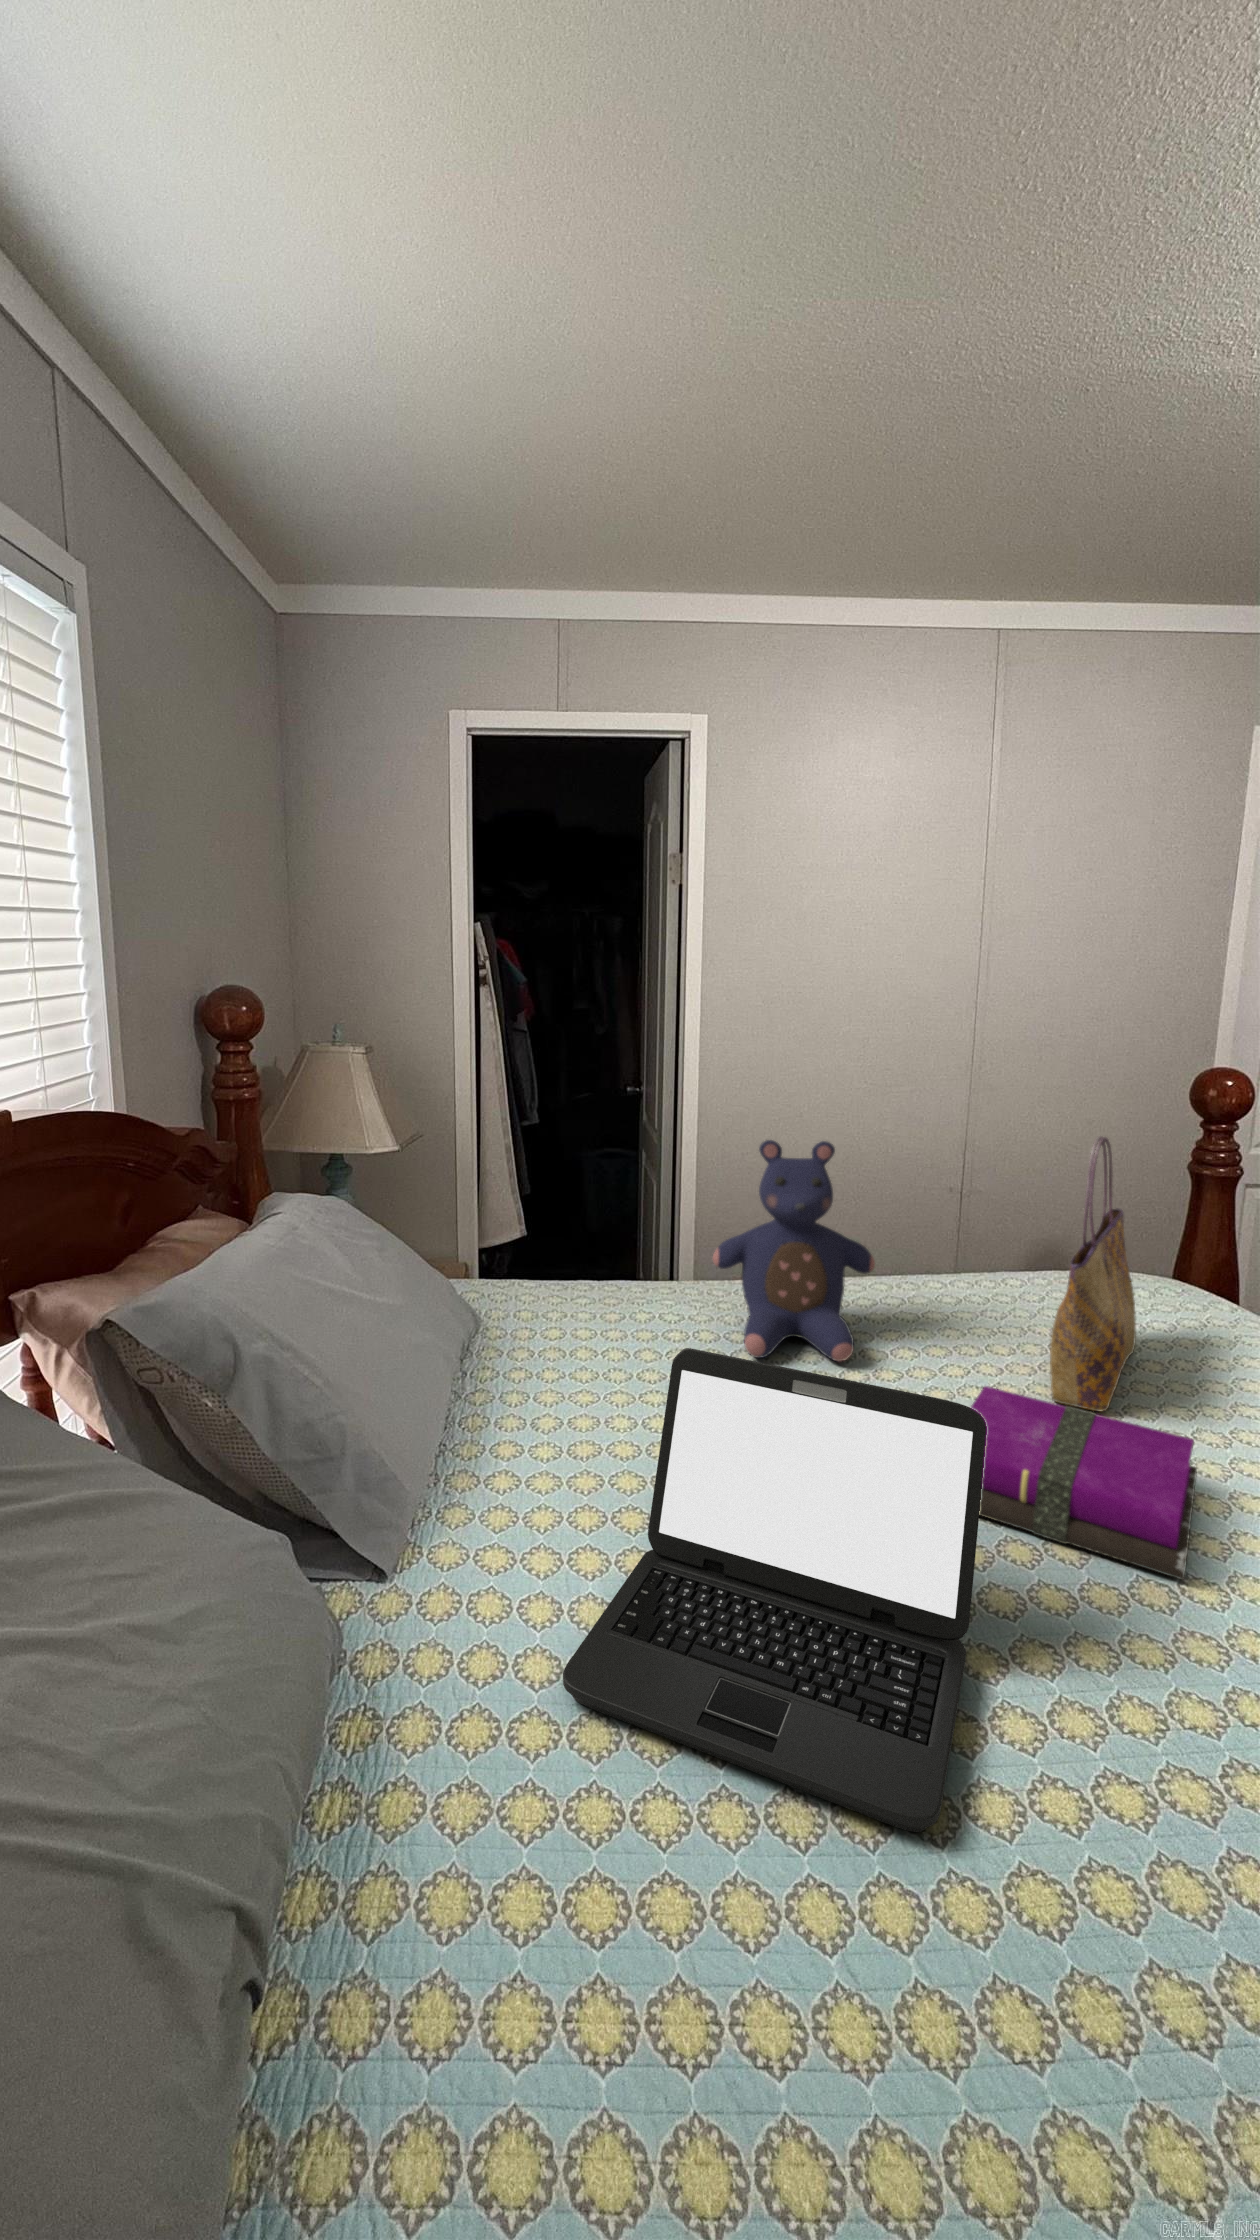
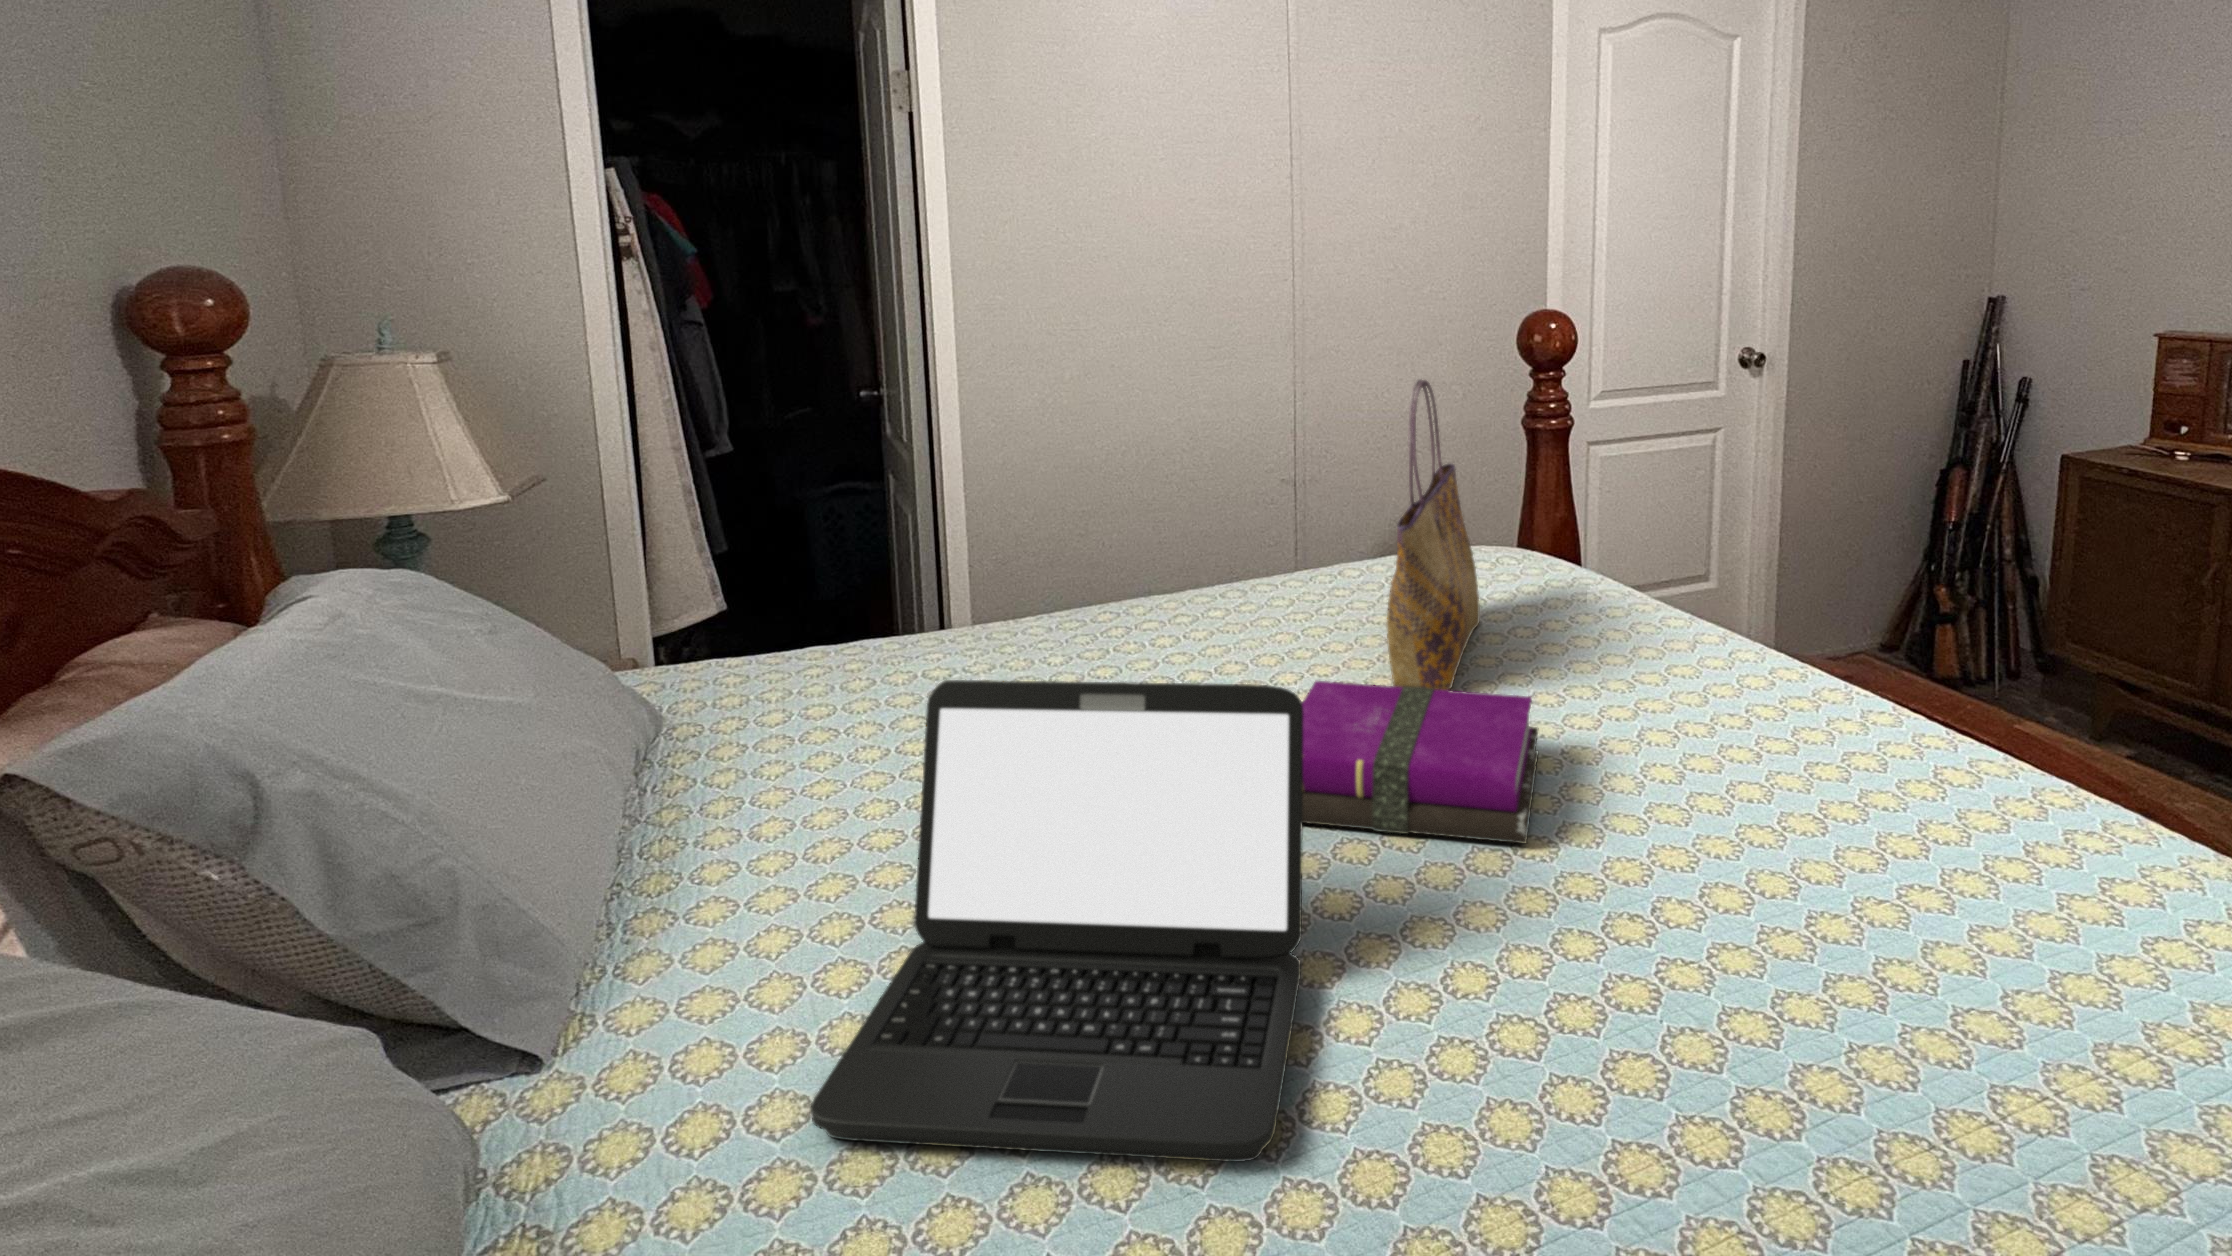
teddy bear: present [713,1140,875,1361] -> none [981,418,1186,700]

